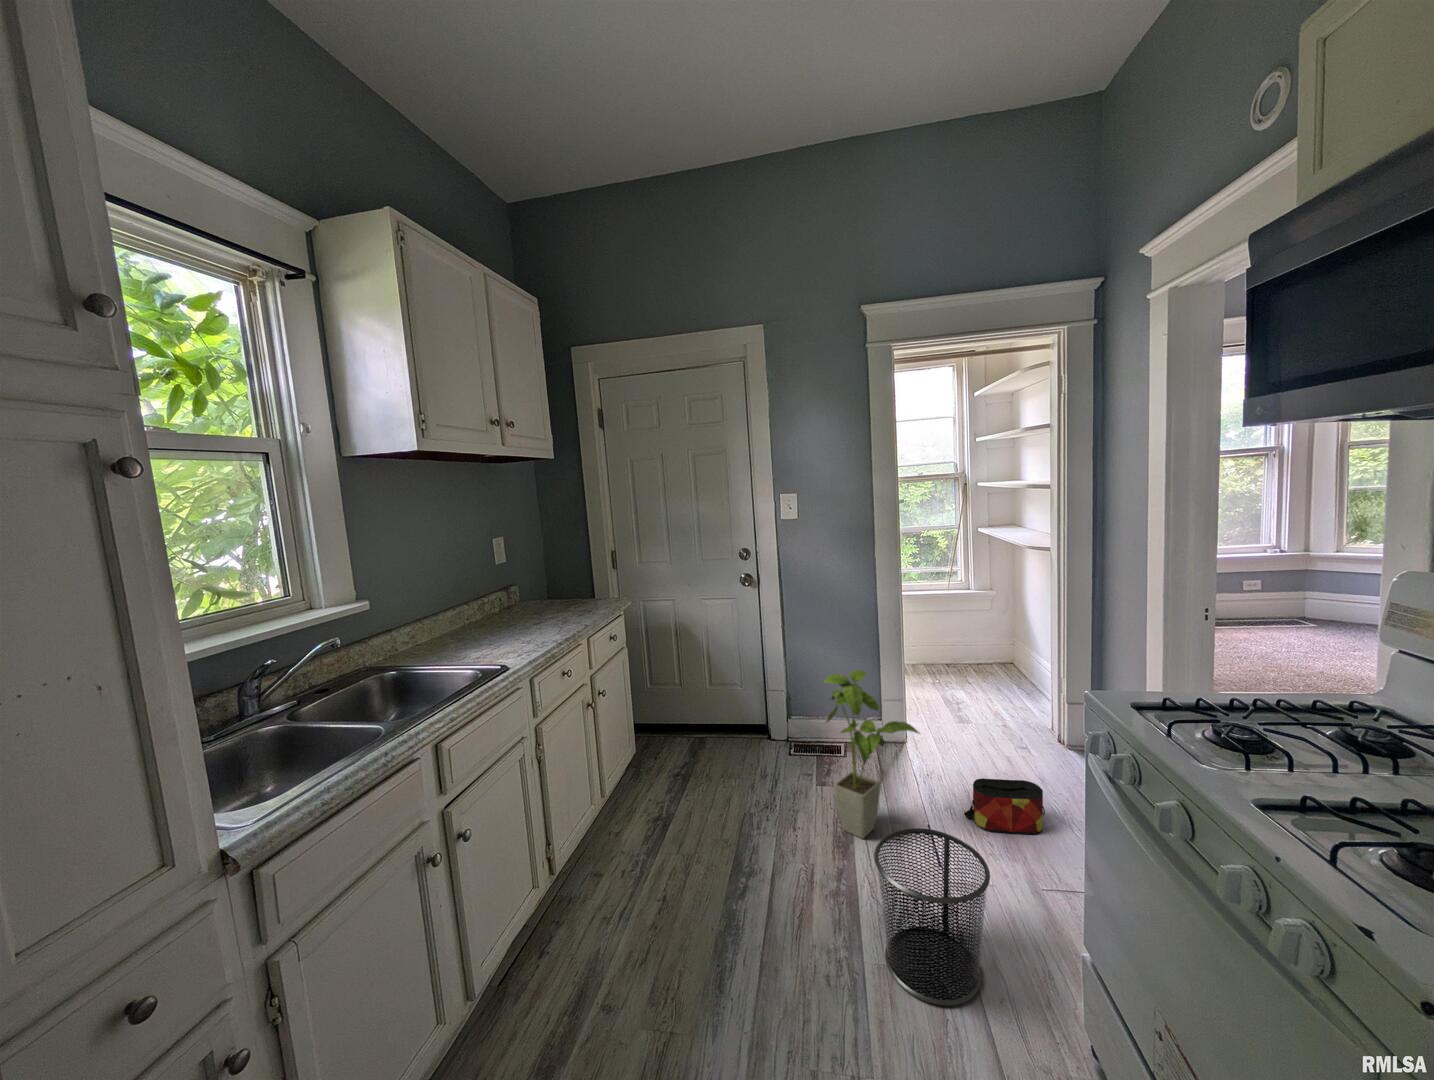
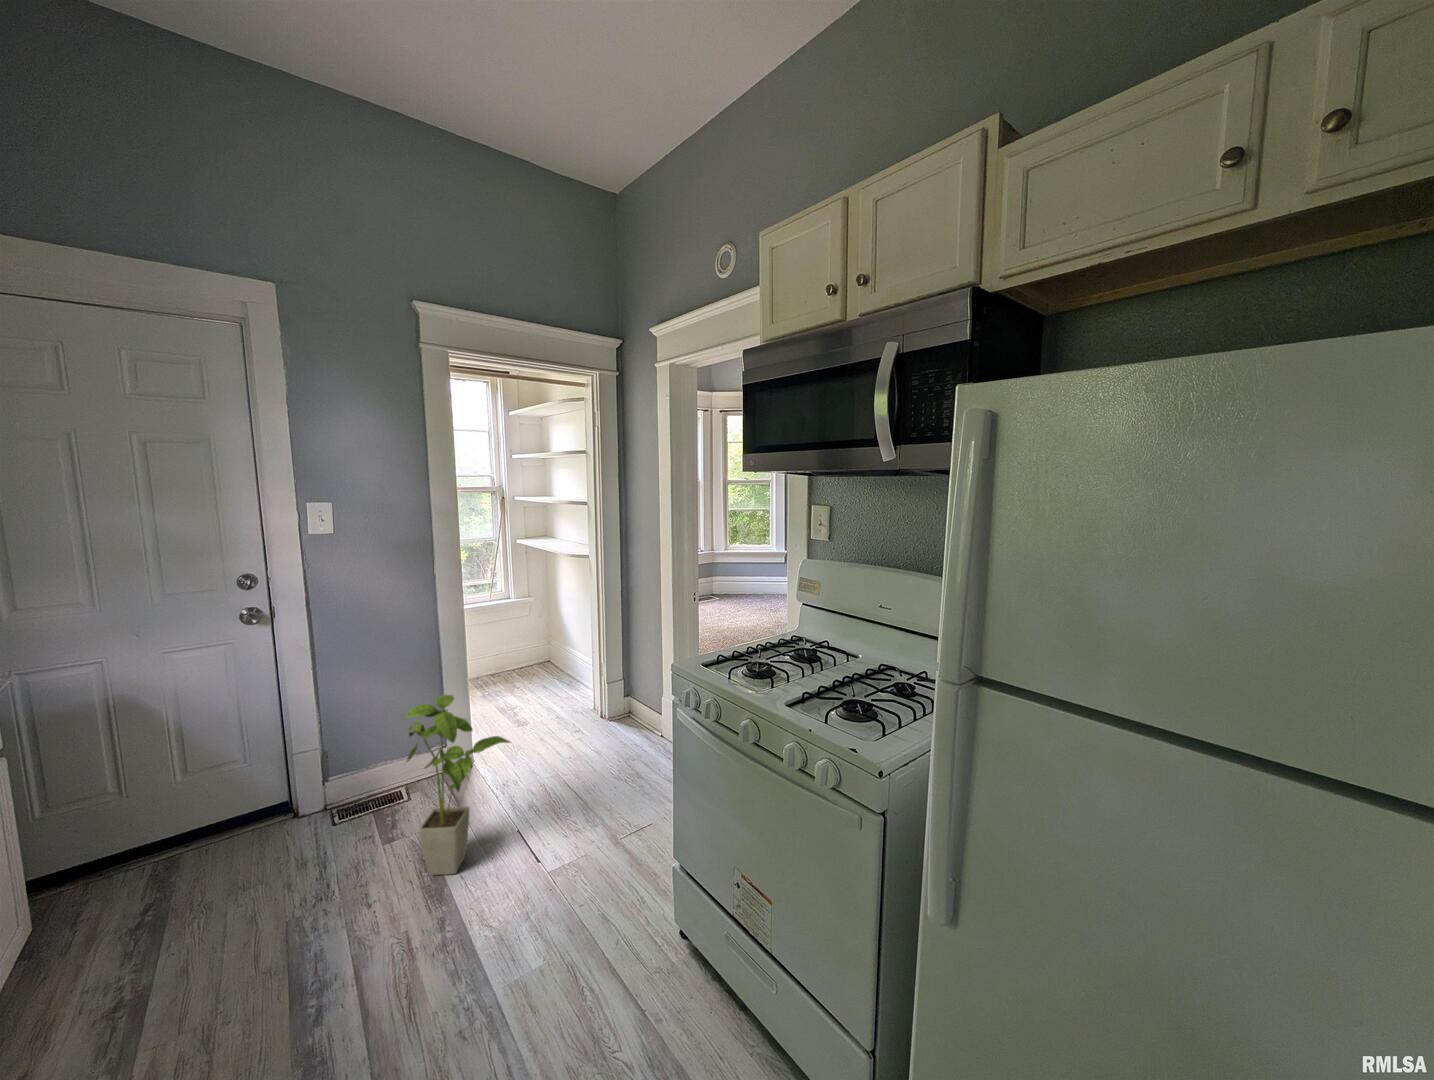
bag: present [964,778,1045,835] -> none [546,757,609,813]
waste bin: present [874,828,990,1005] -> none [497,823,603,989]

